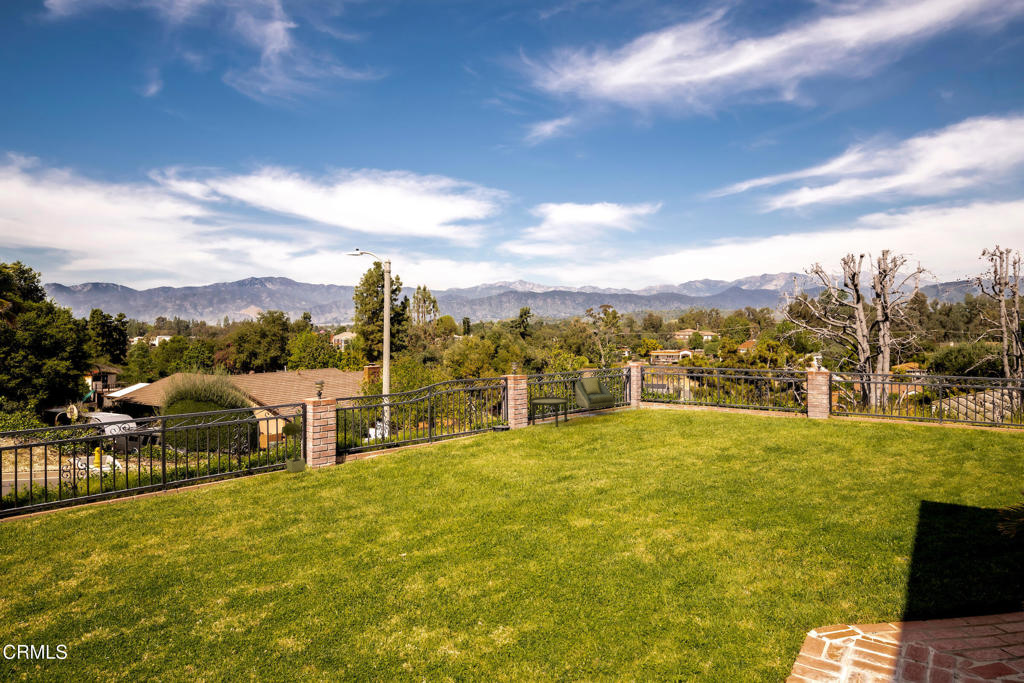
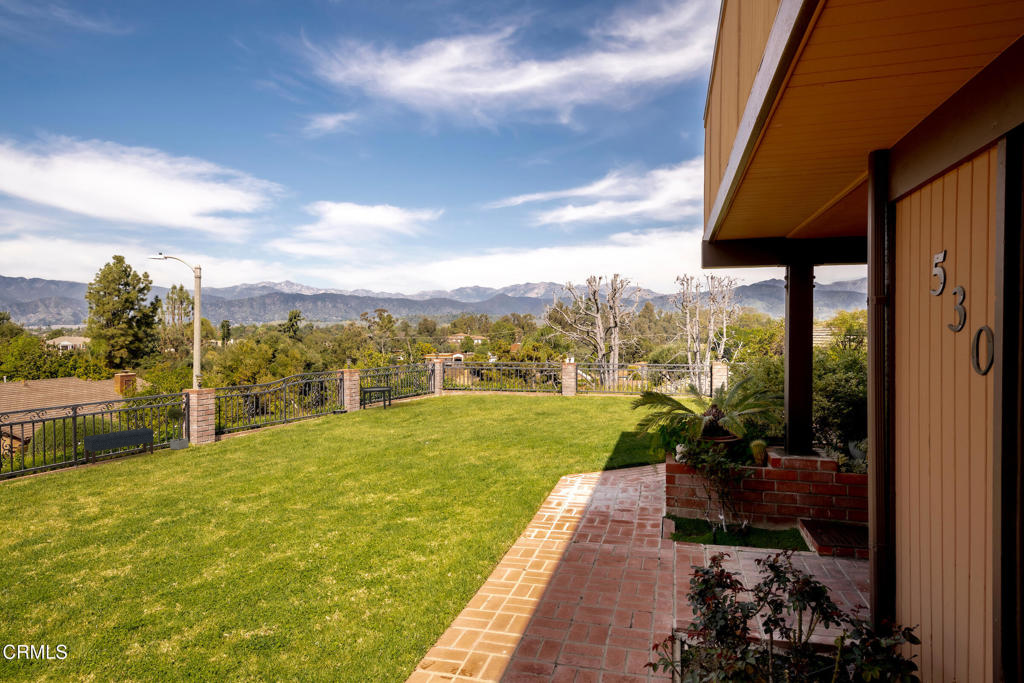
armchair: present [576,377,614,410] -> none [394,370,426,402]
bench: none [192,444,264,486] -> present [83,428,154,464]

